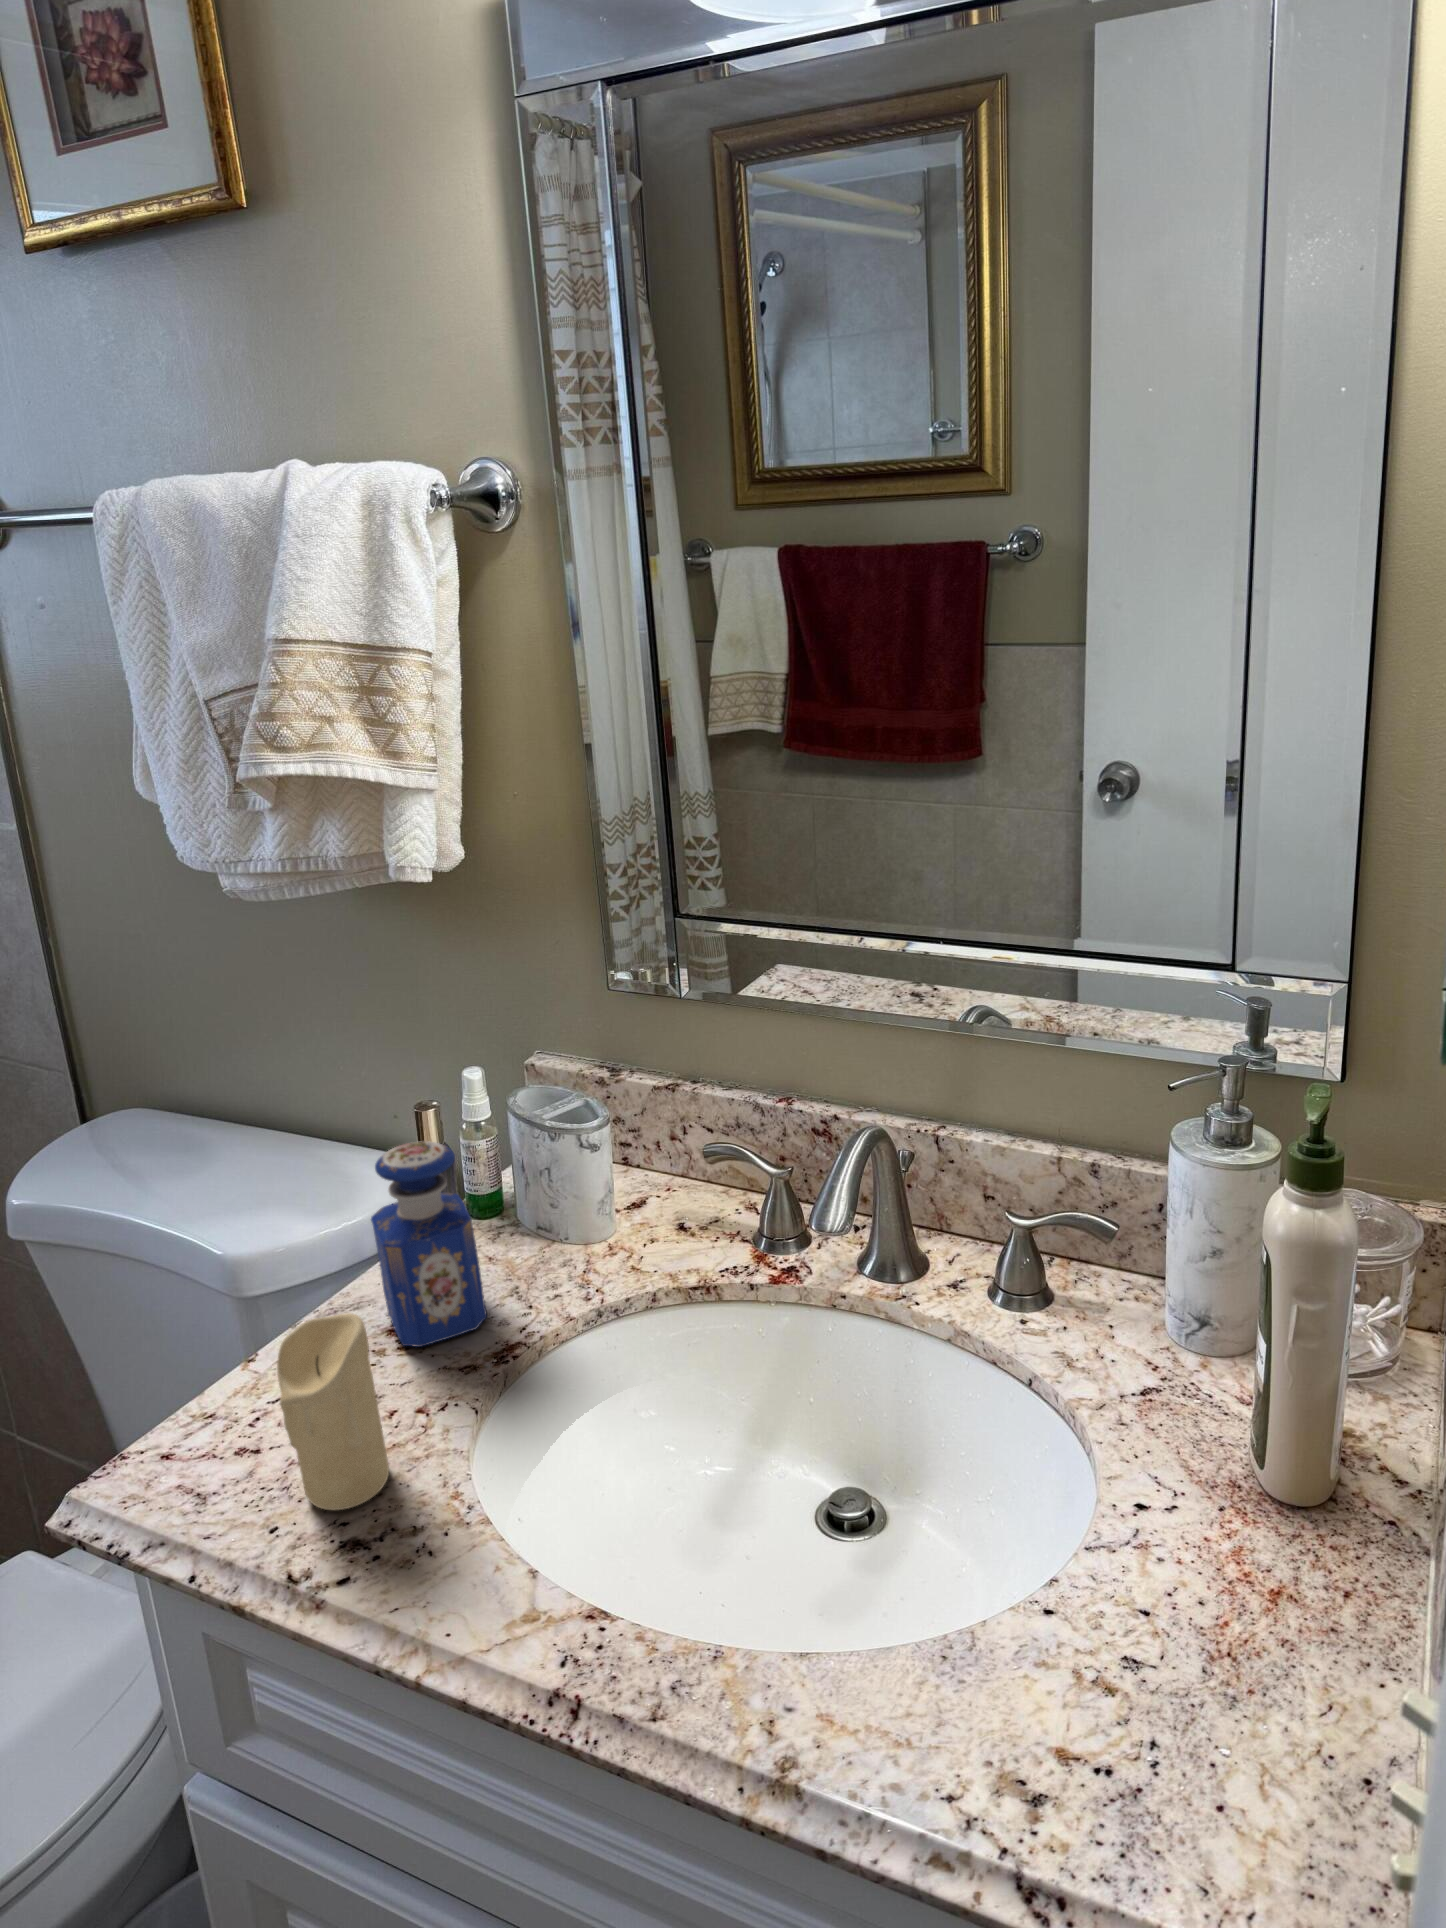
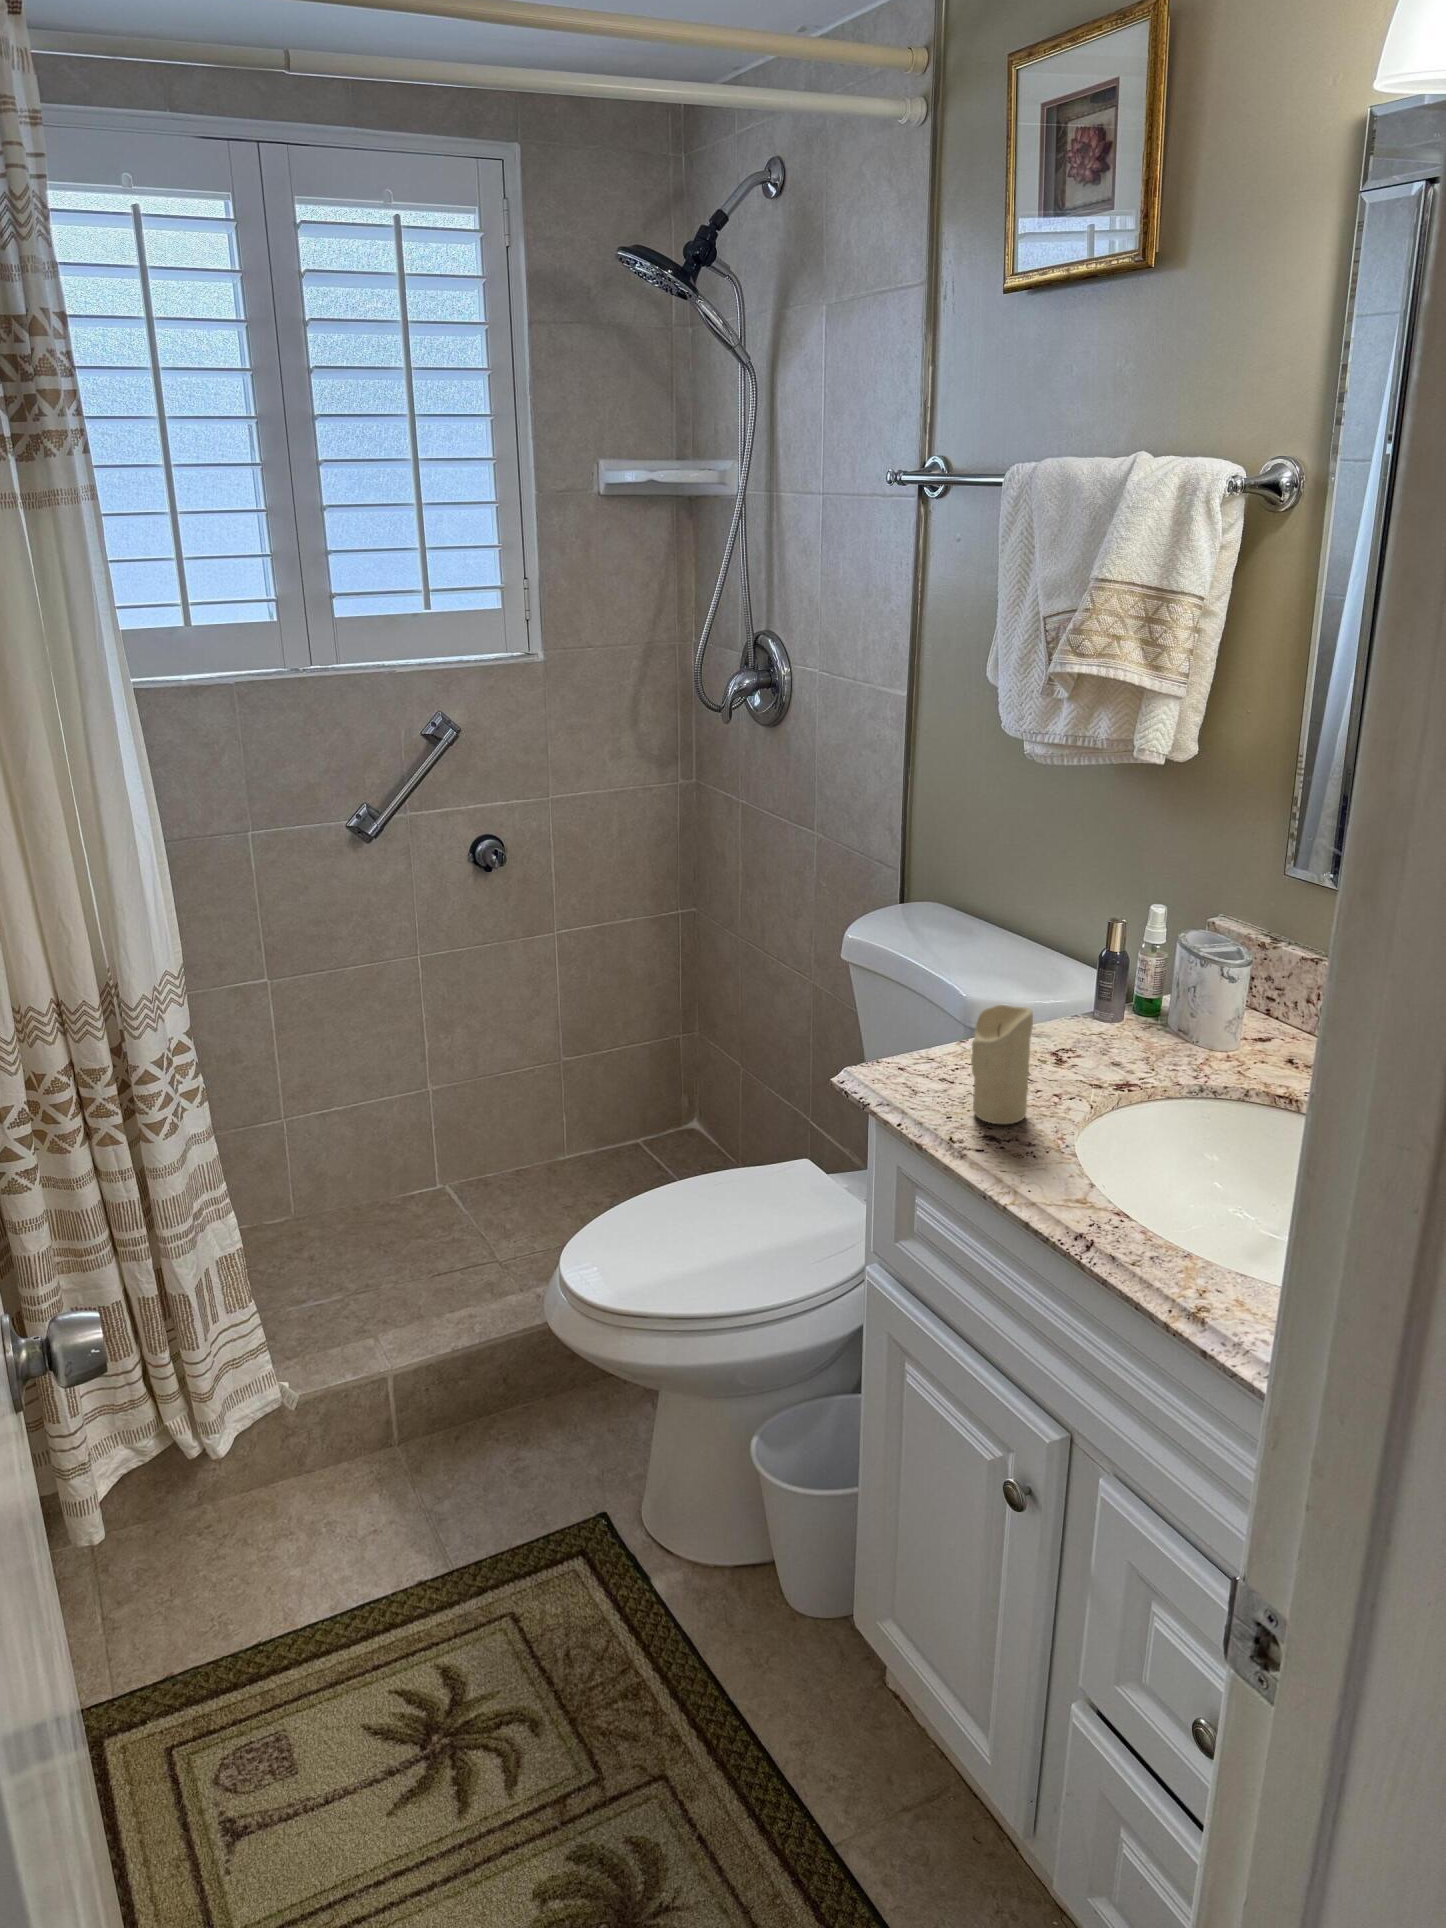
perfume bottle: present [371,1141,487,1347] -> none [1057,932,1126,1070]

